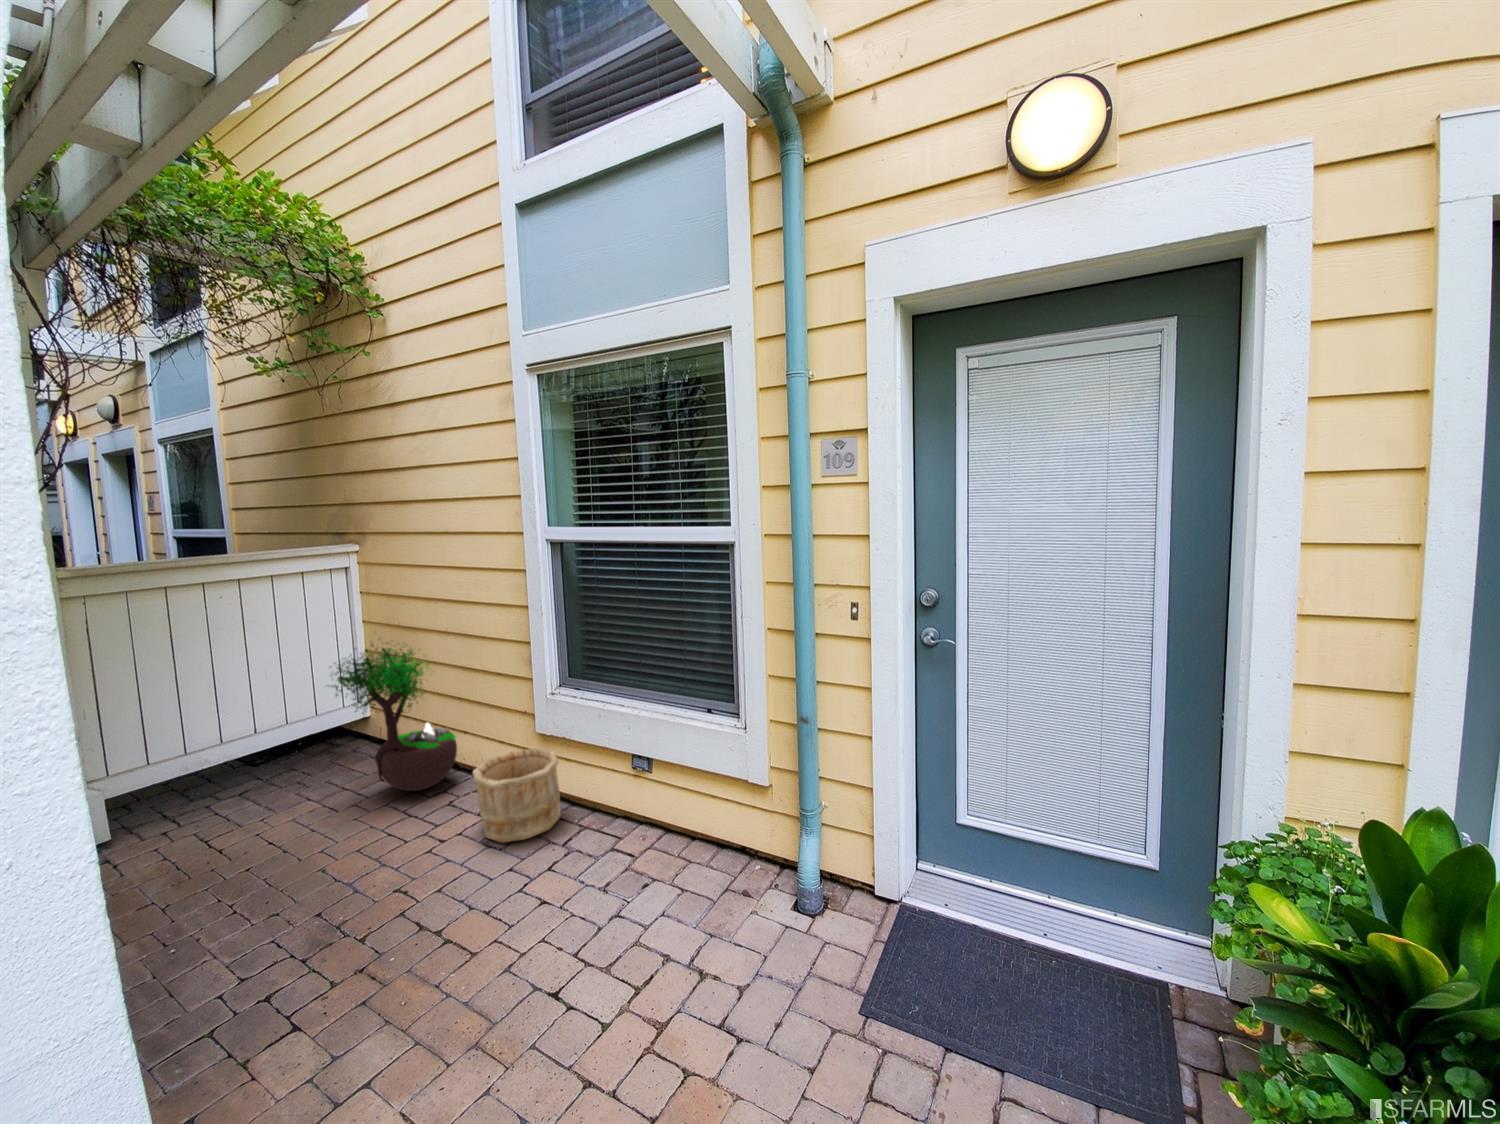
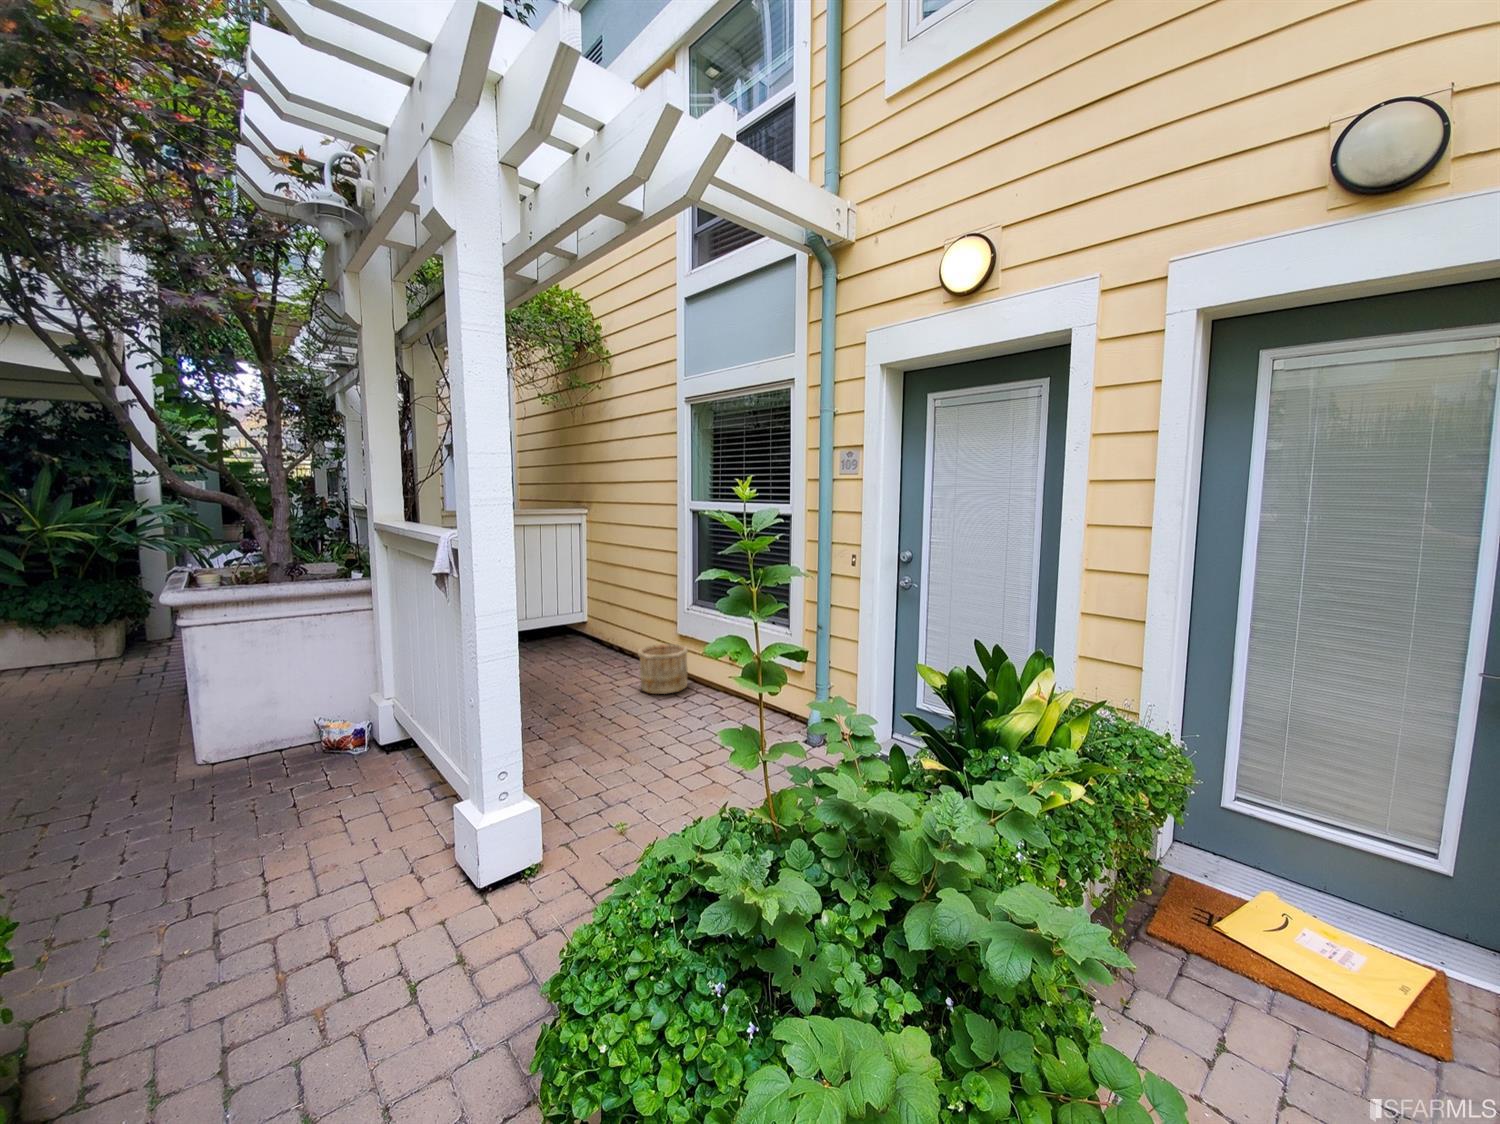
potted tree: present [330,638,457,791] -> none [563,562,635,665]

